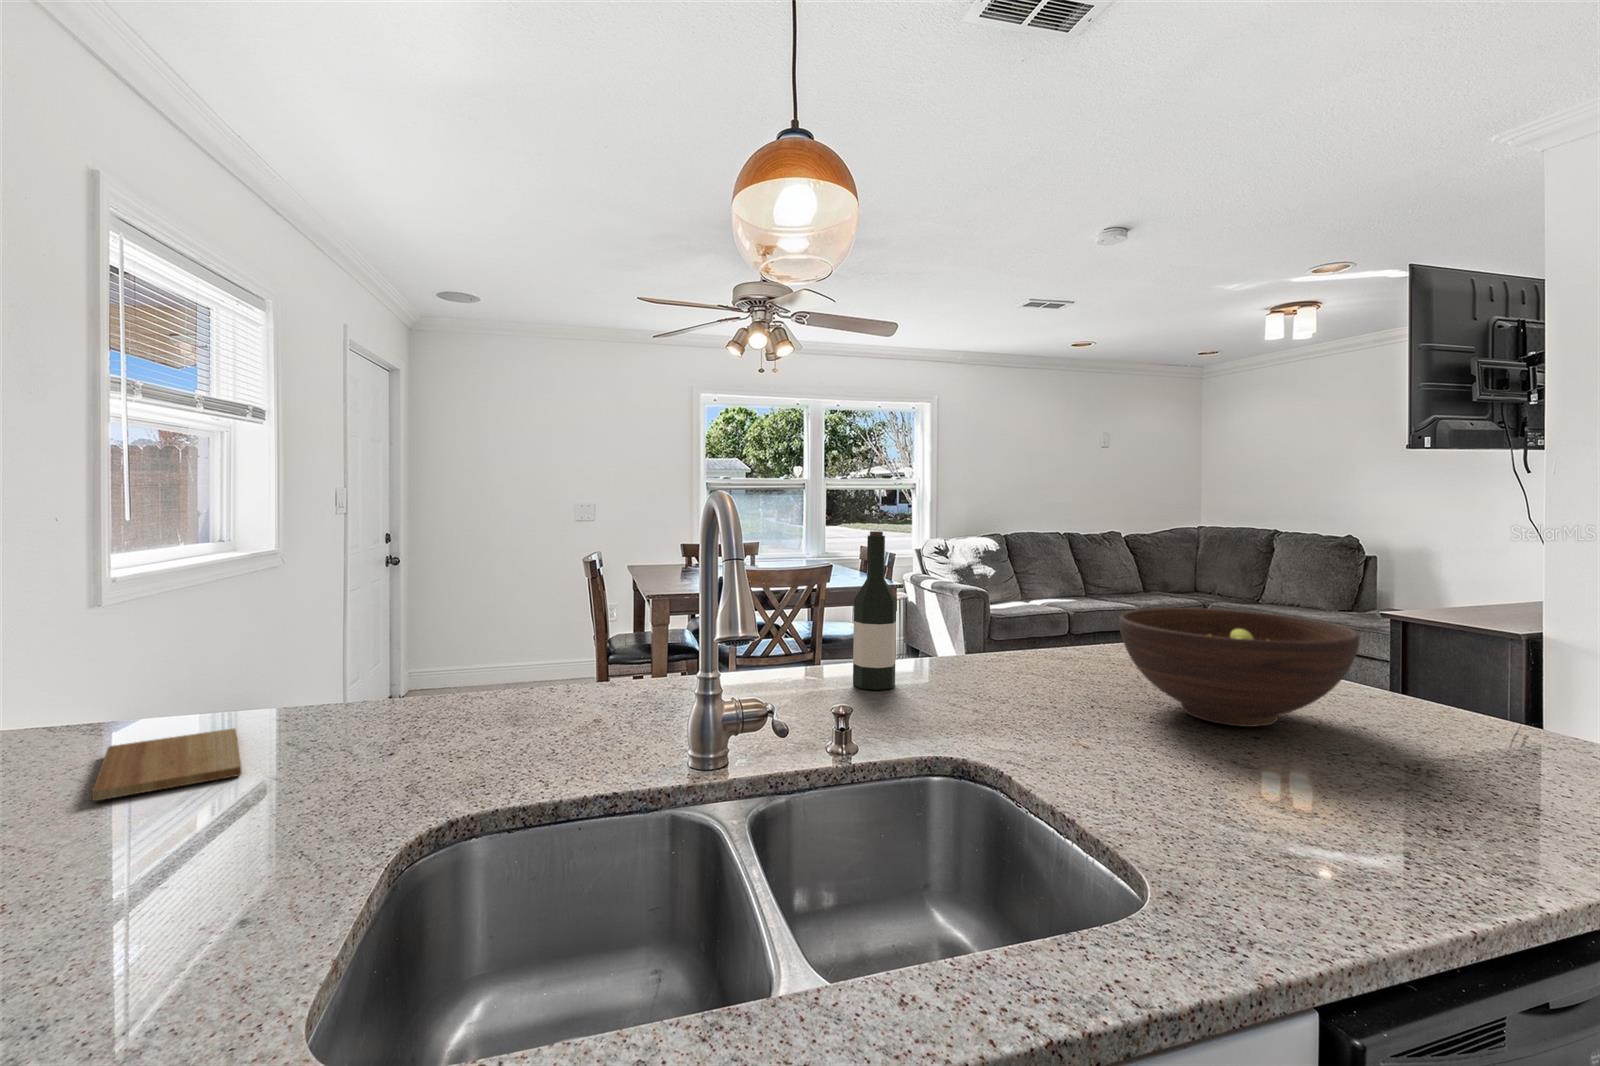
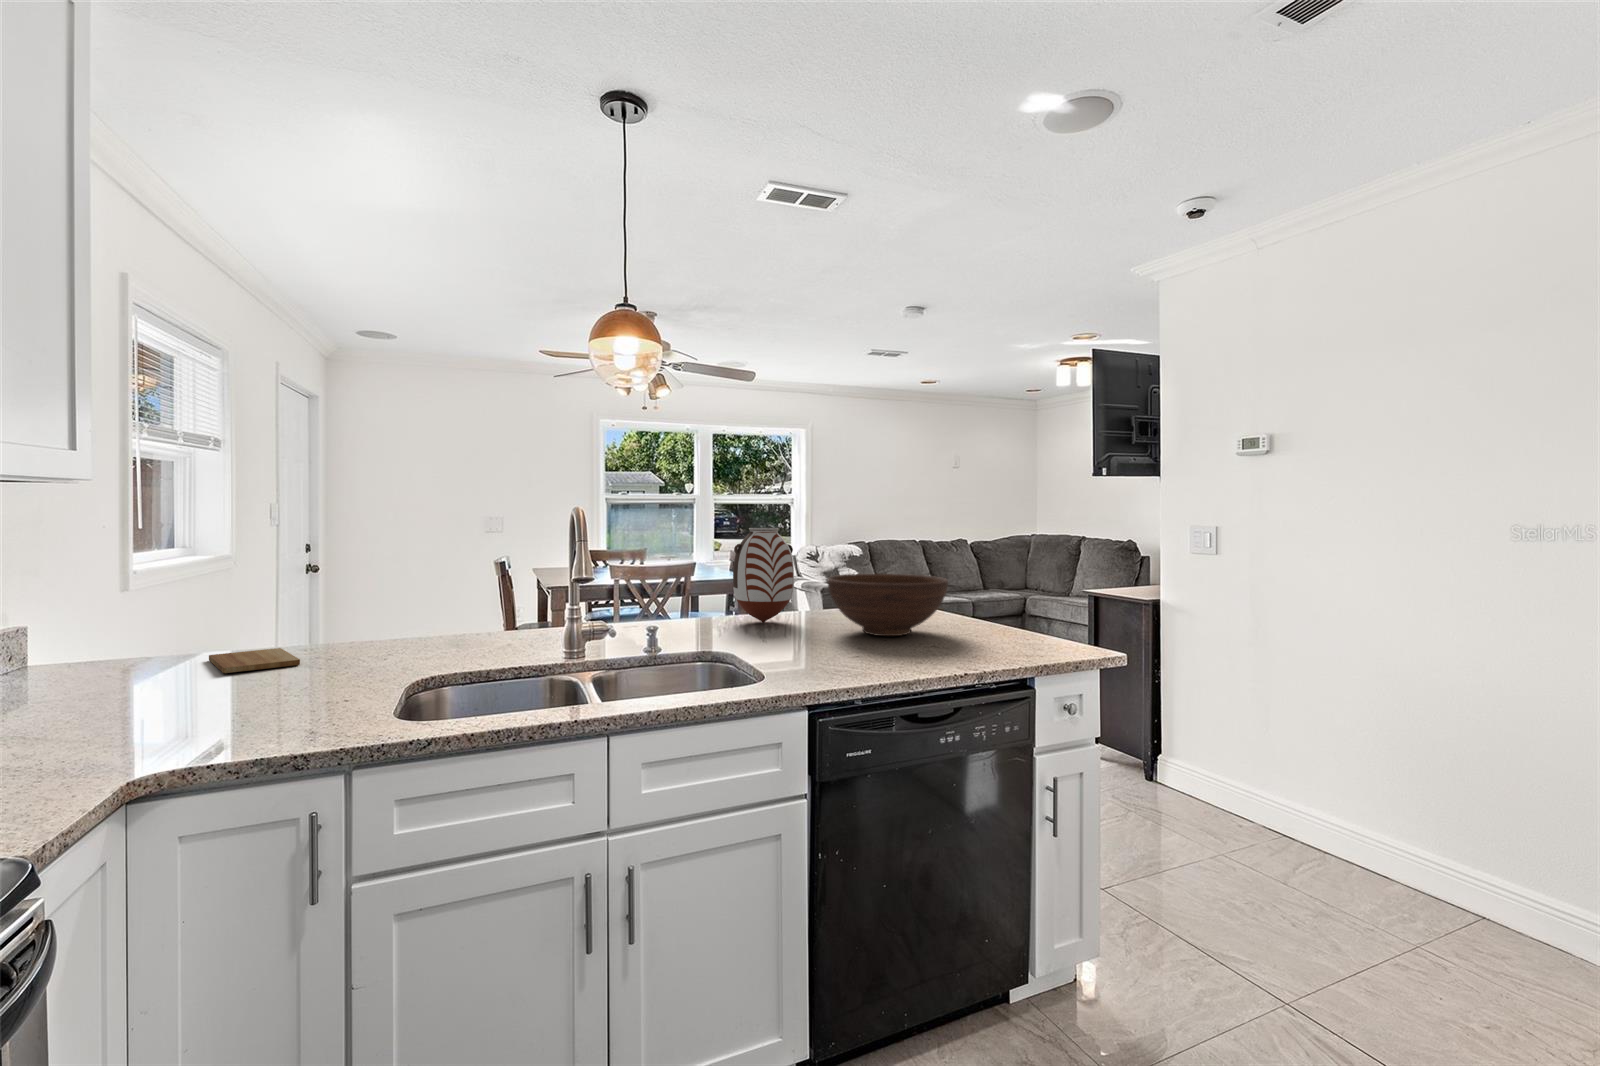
vase: none [942,530,1042,681] -> present [733,528,794,622]
wine bottle: present [853,531,896,690] -> none [675,529,702,627]

